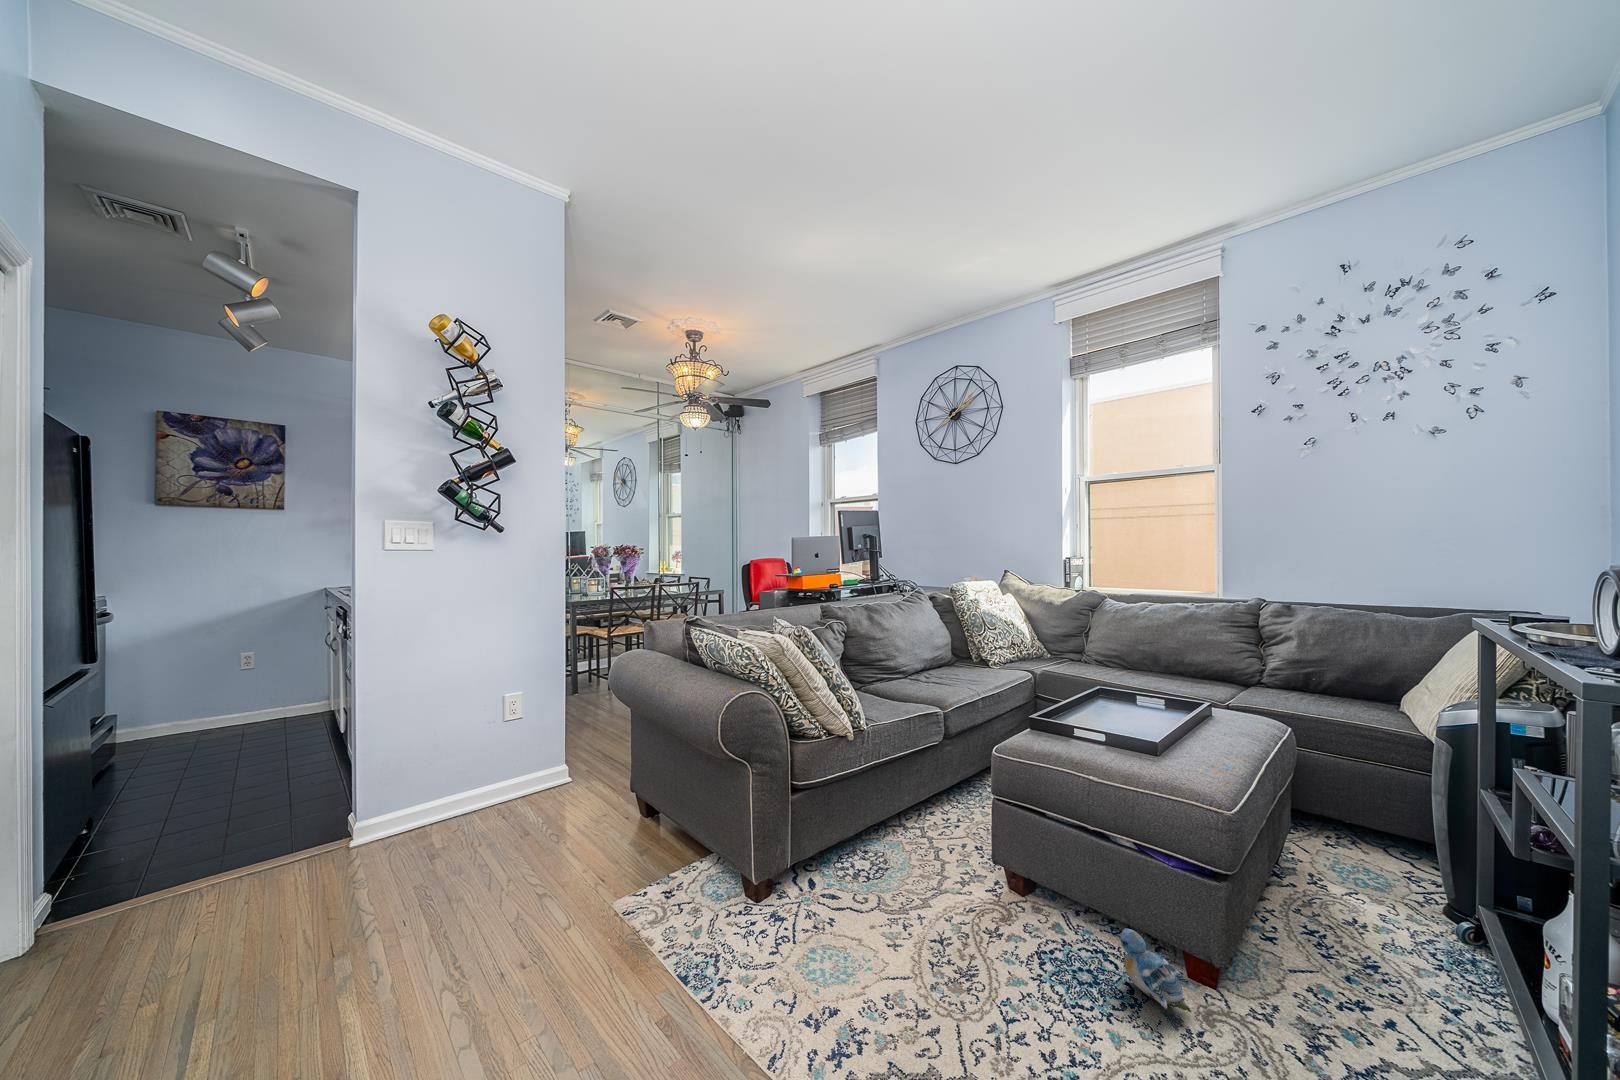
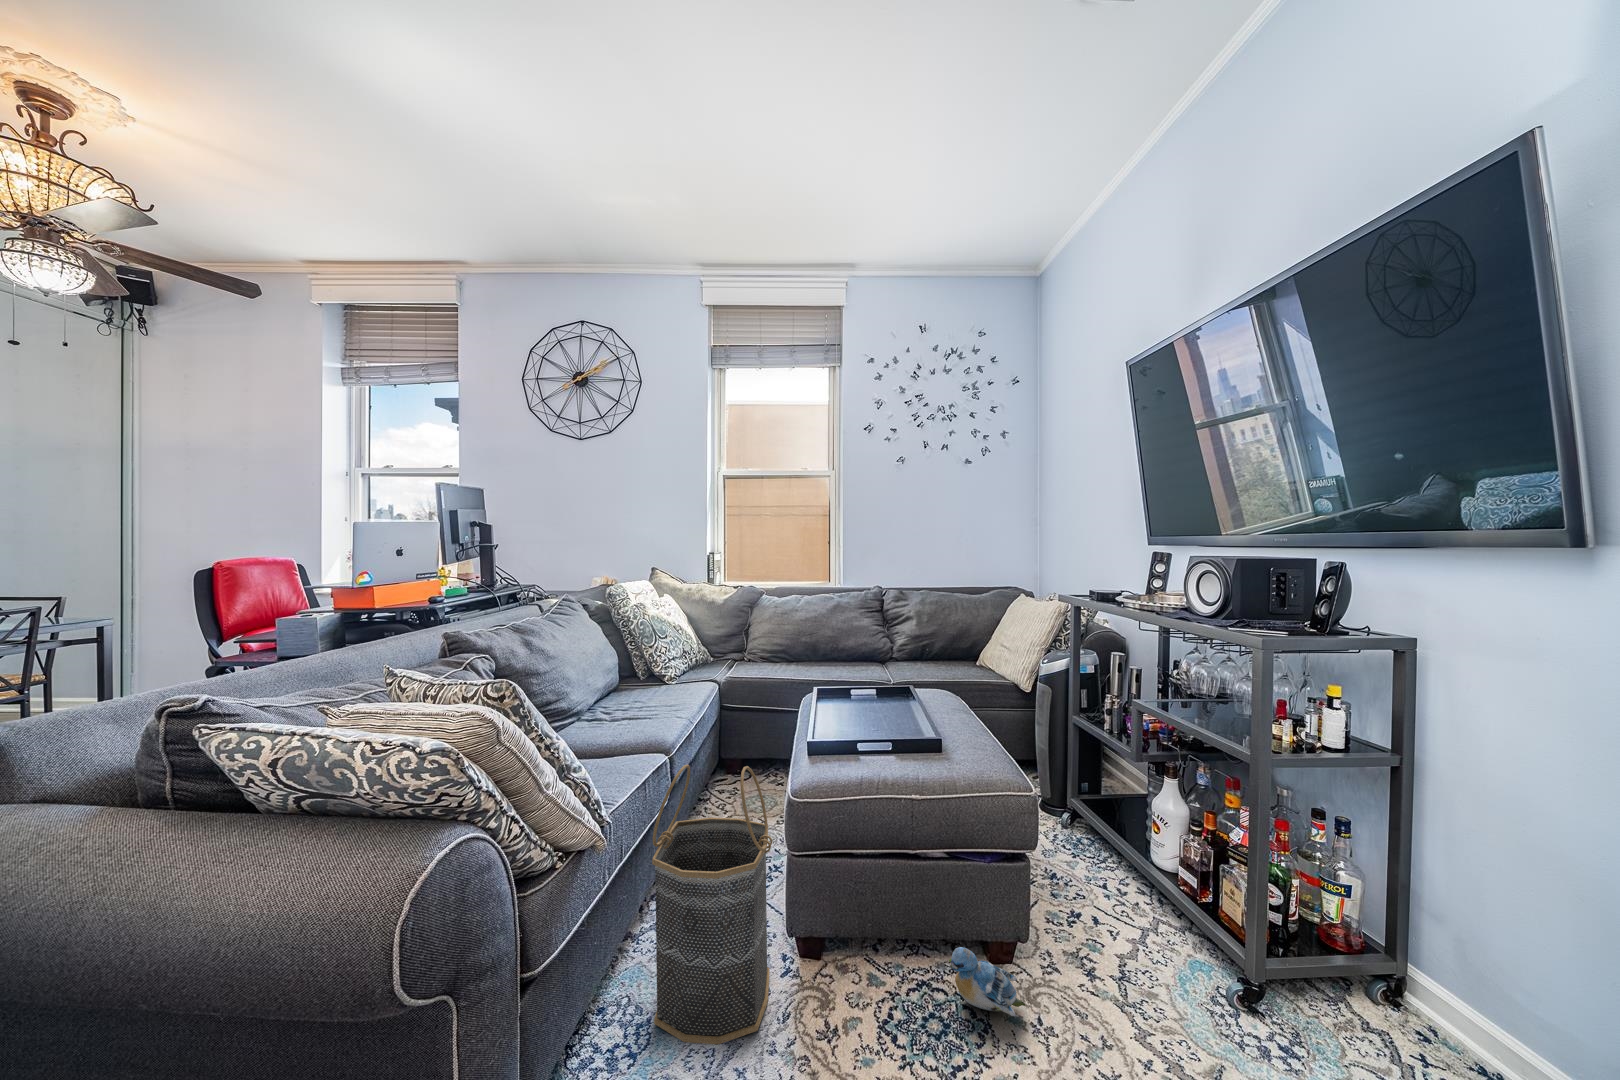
basket: none [885,705,977,906] -> present [652,765,772,1044]

